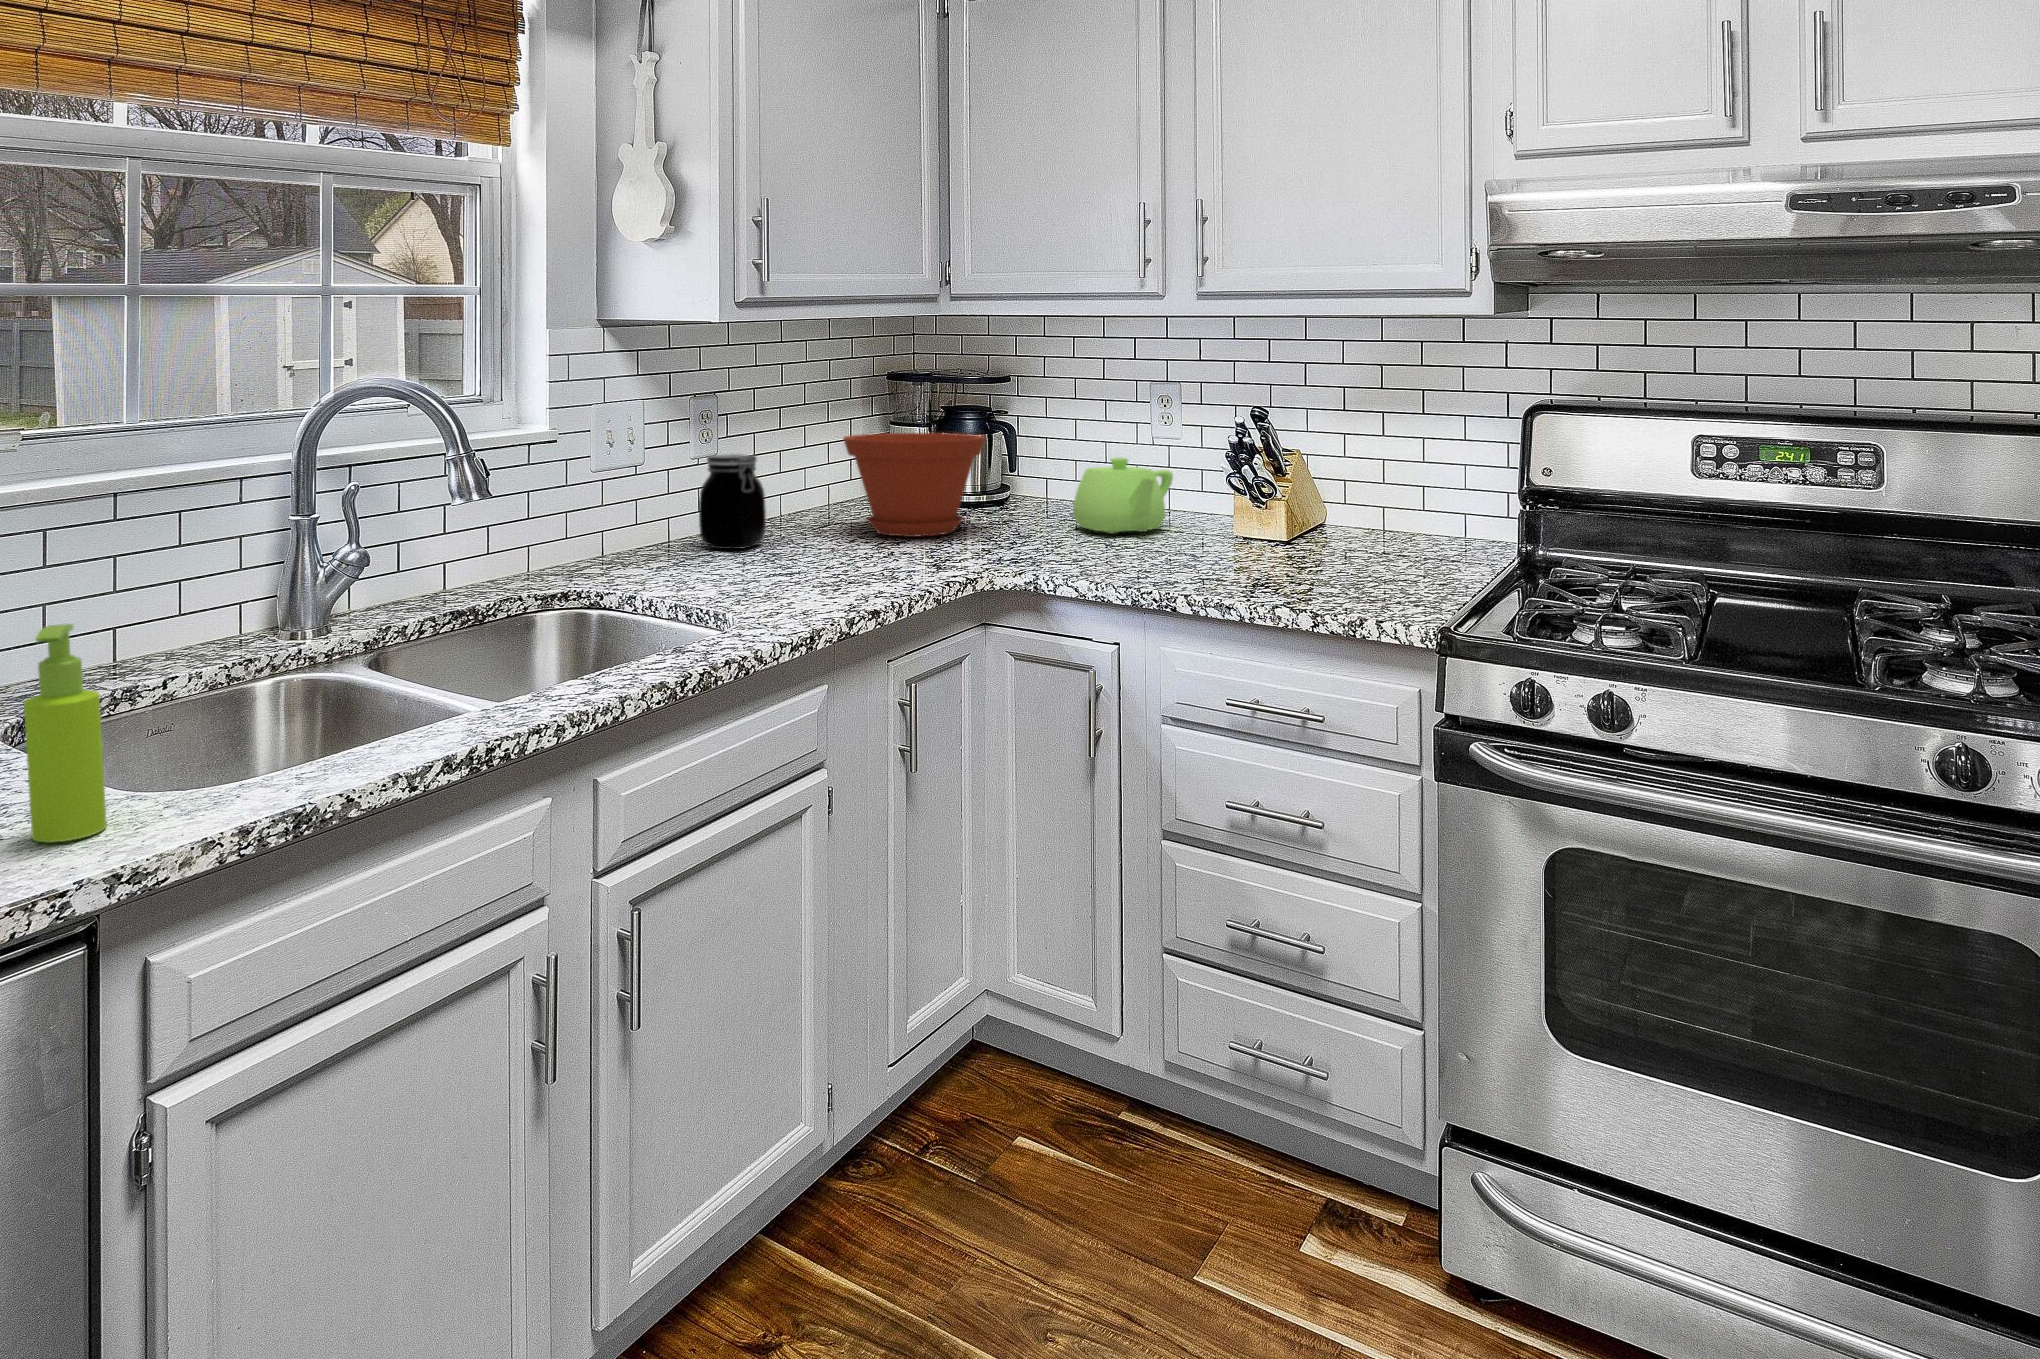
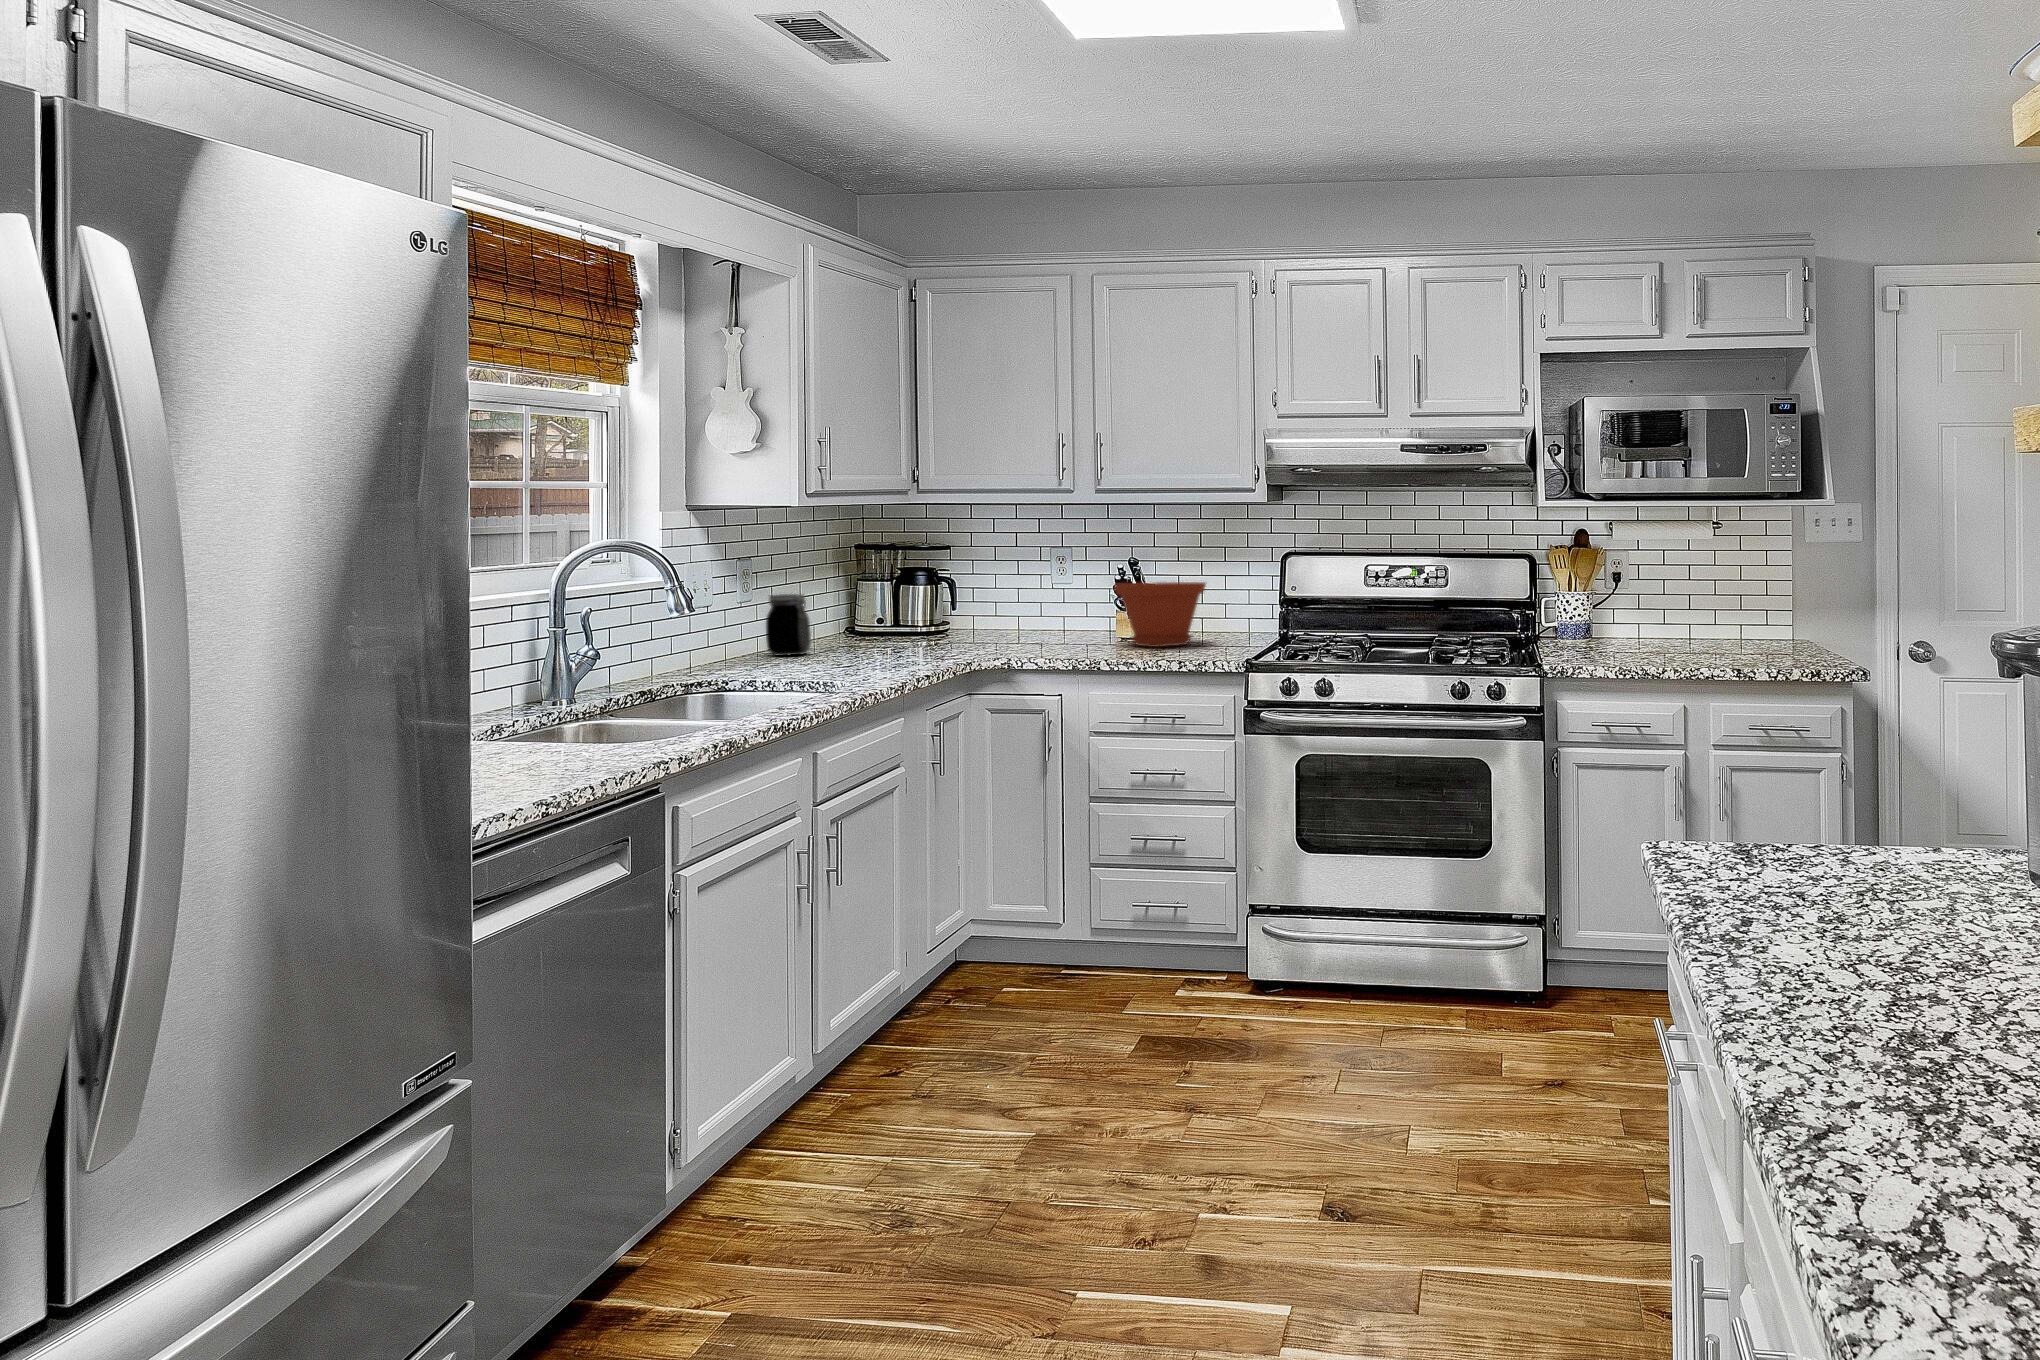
plant pot: present [843,433,985,537] -> present [1114,582,1206,647]
teapot: present [1073,457,1173,533] -> none [1008,593,1069,639]
soap dispenser: present [24,624,107,842] -> none [590,642,632,753]

